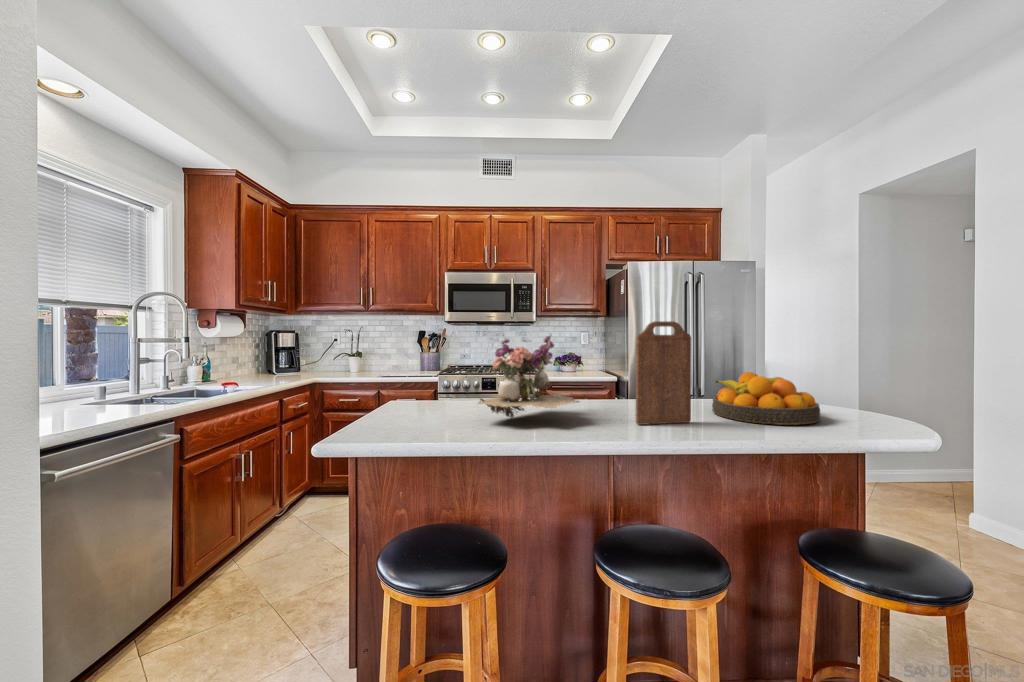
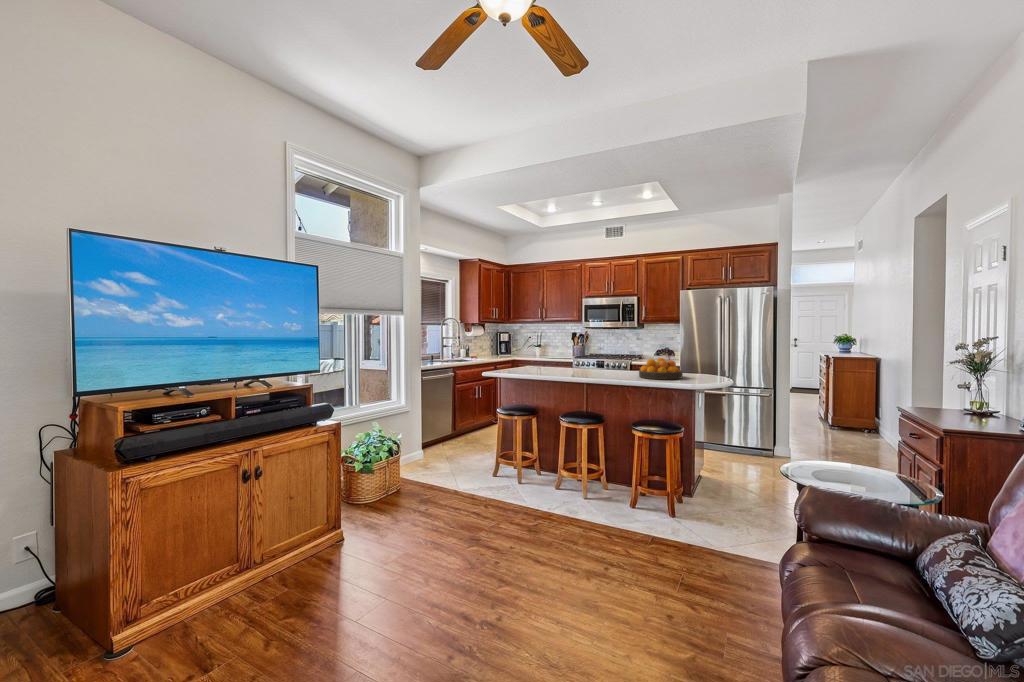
cutting board: present [636,321,691,425] -> none [595,336,619,377]
flower arrangement: present [478,334,579,419] -> none [539,339,582,373]

